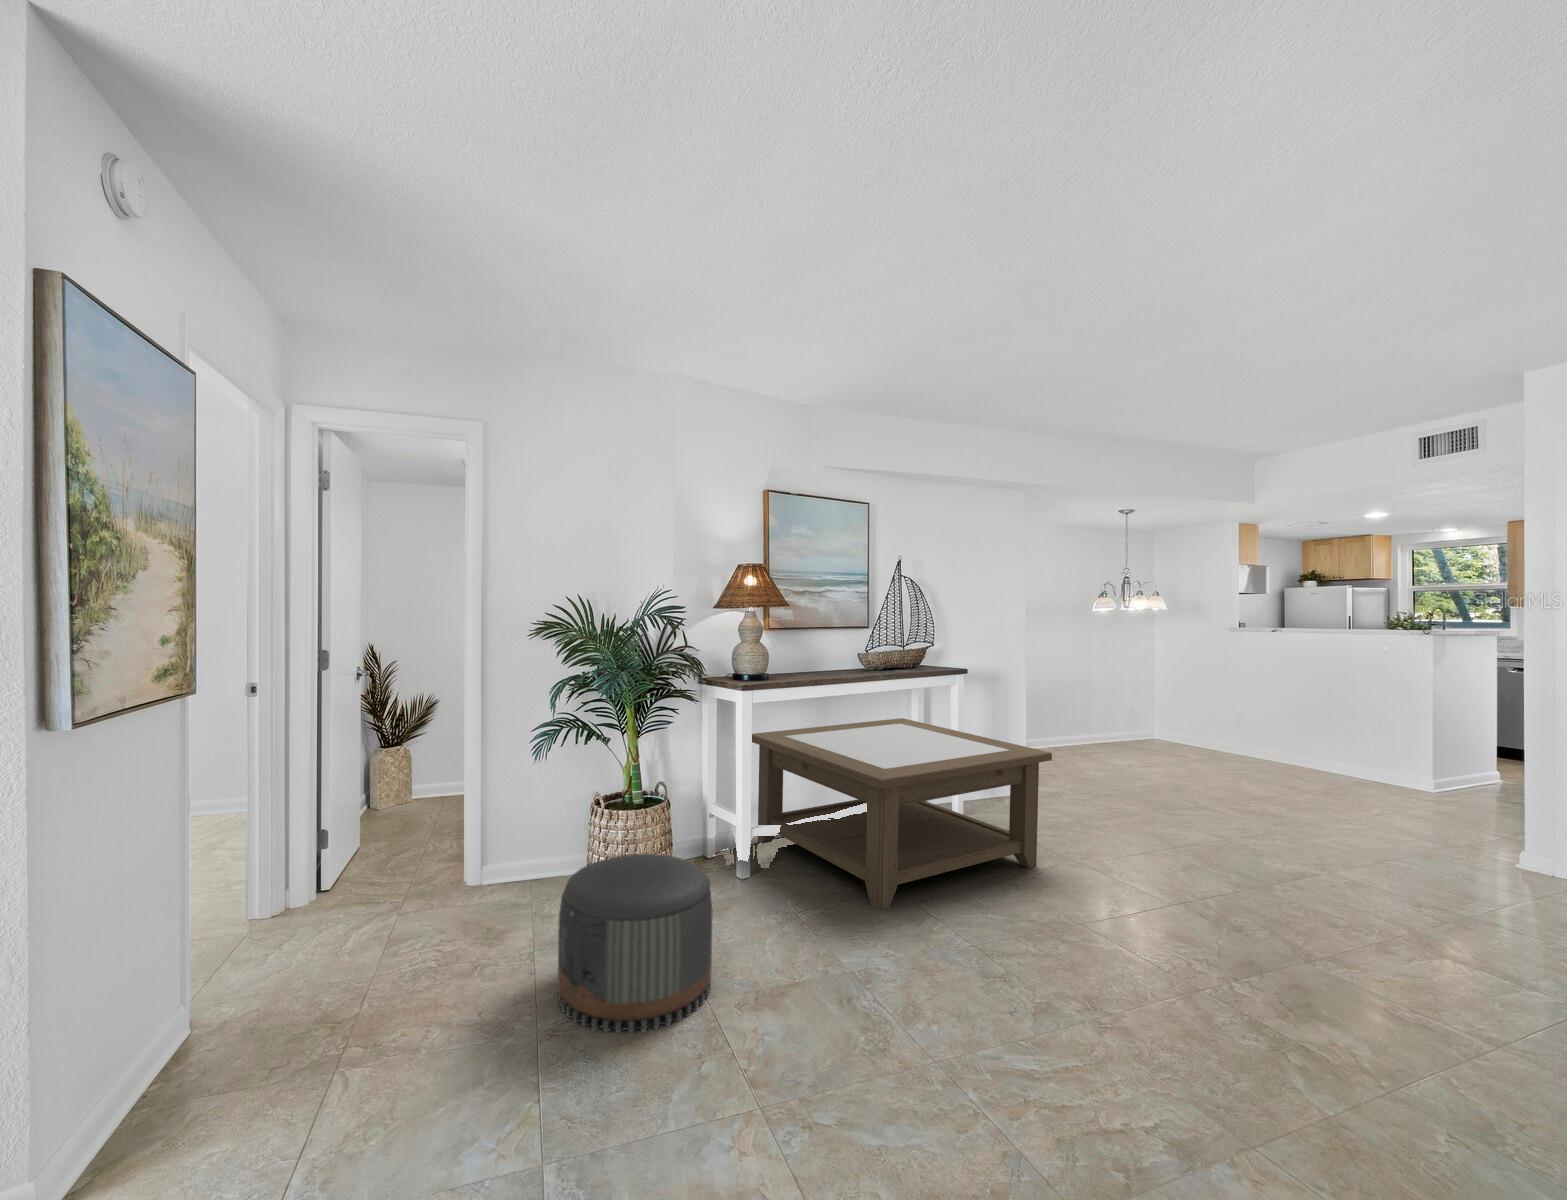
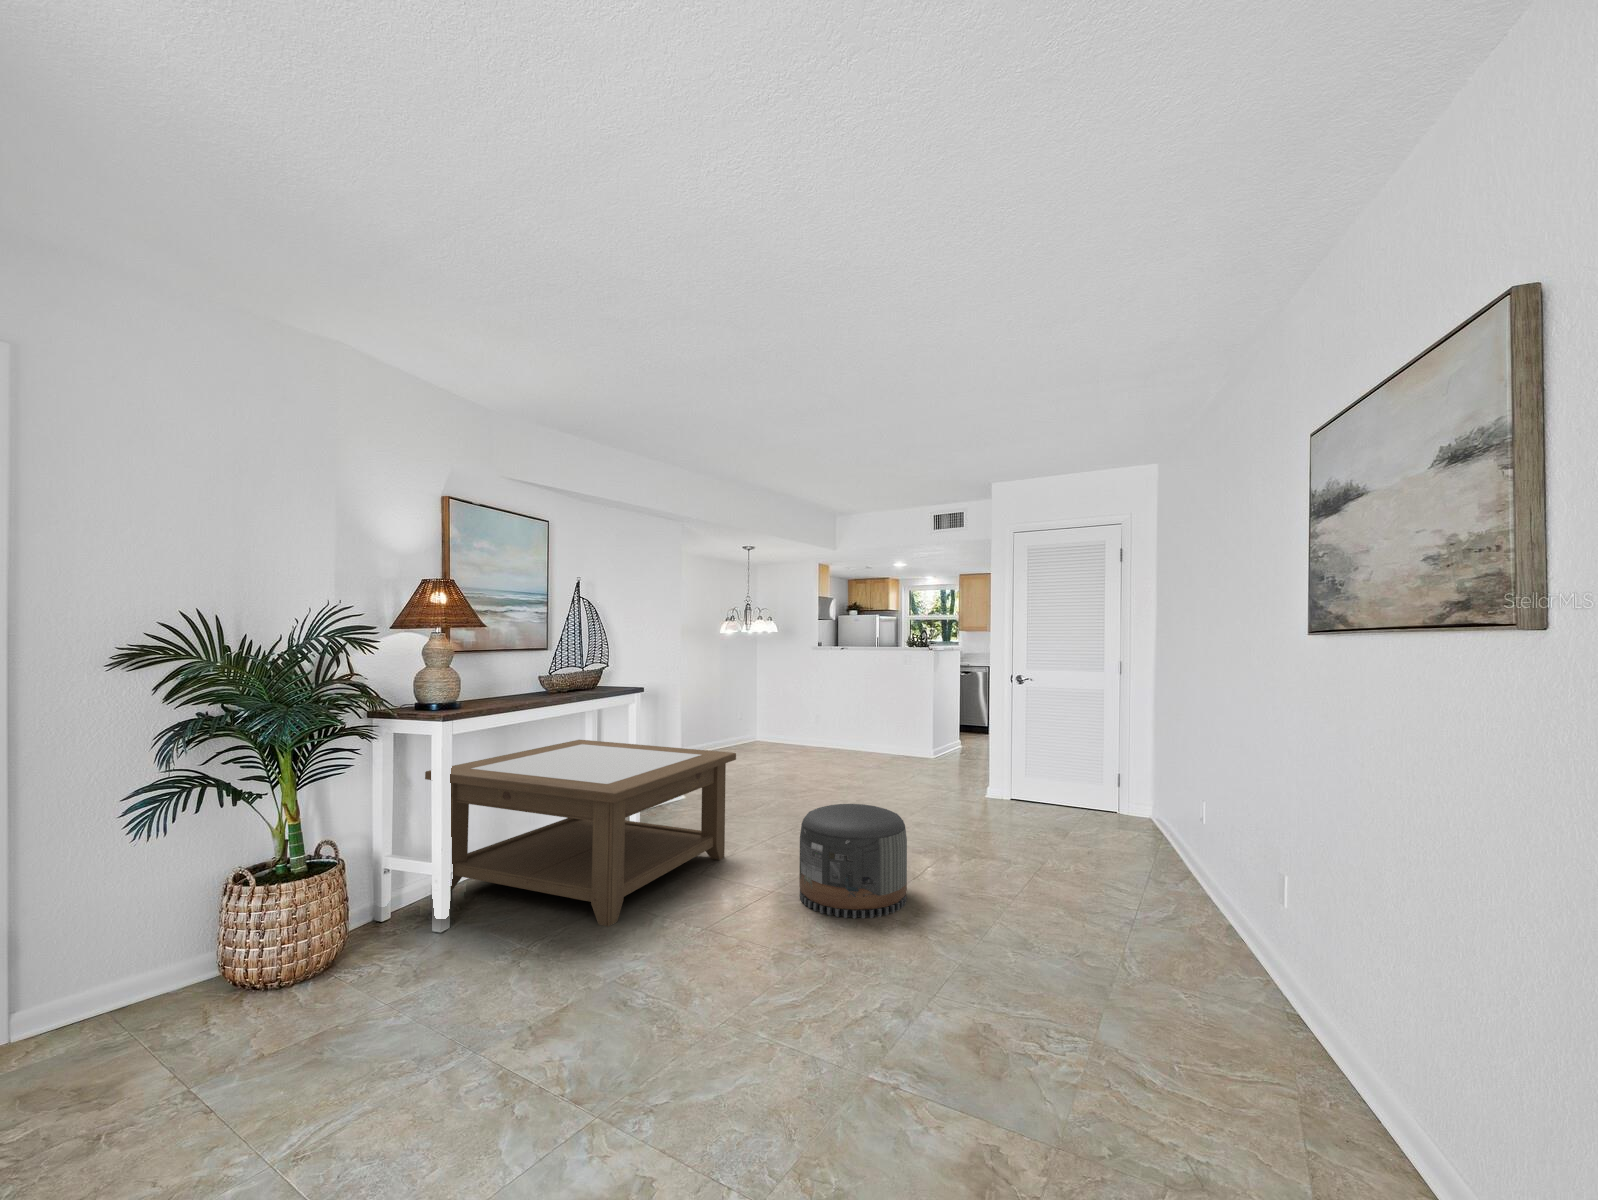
pouf: present [558,854,712,1033] -> present [799,804,907,918]

